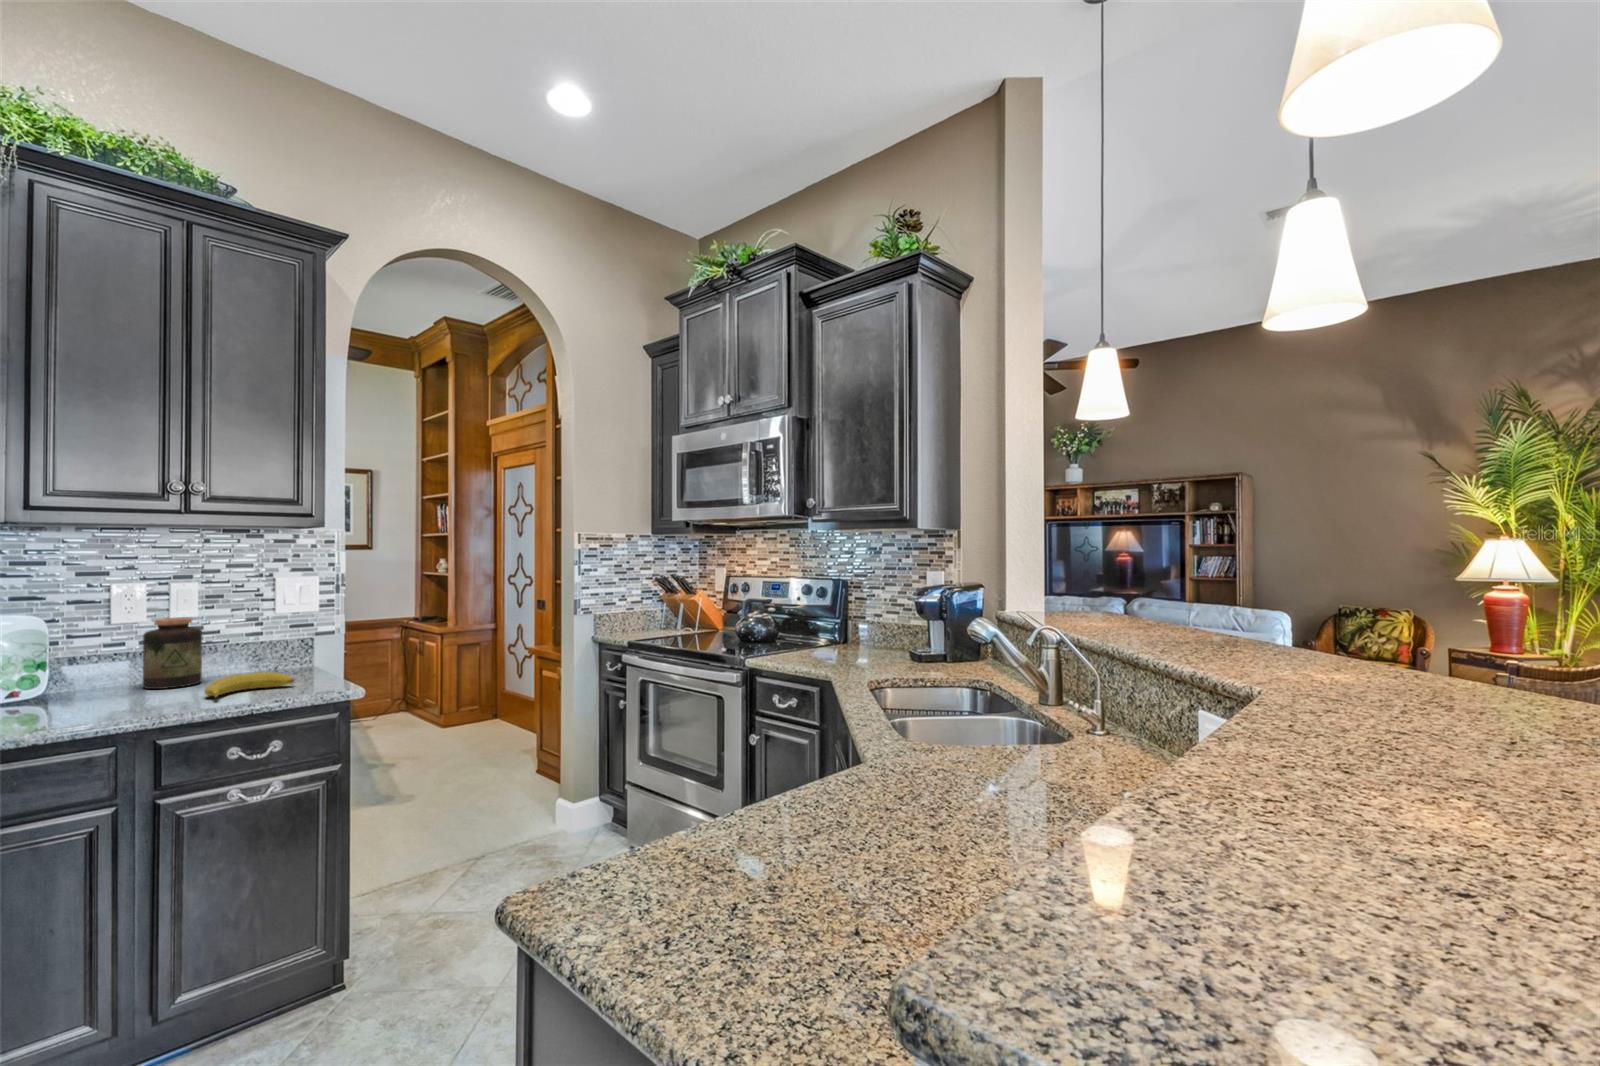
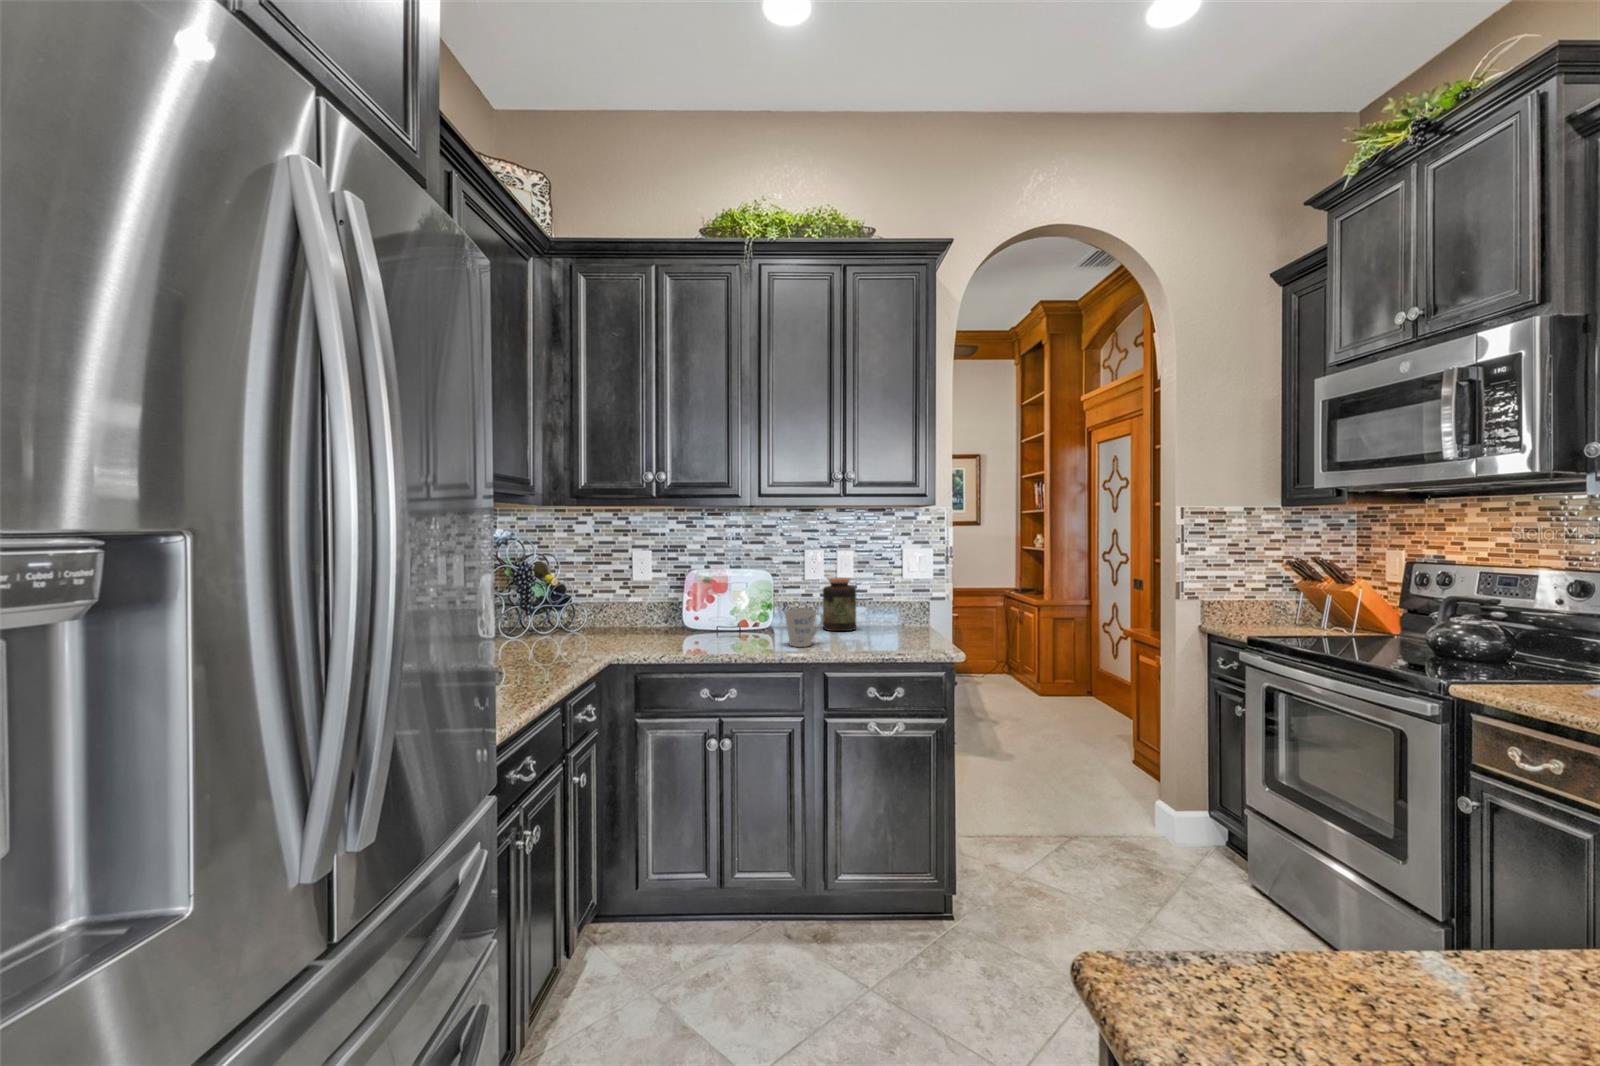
mug: none [79,661,151,716] -> present [785,608,824,647]
fruit: present [205,672,294,697] -> none [855,627,914,644]

